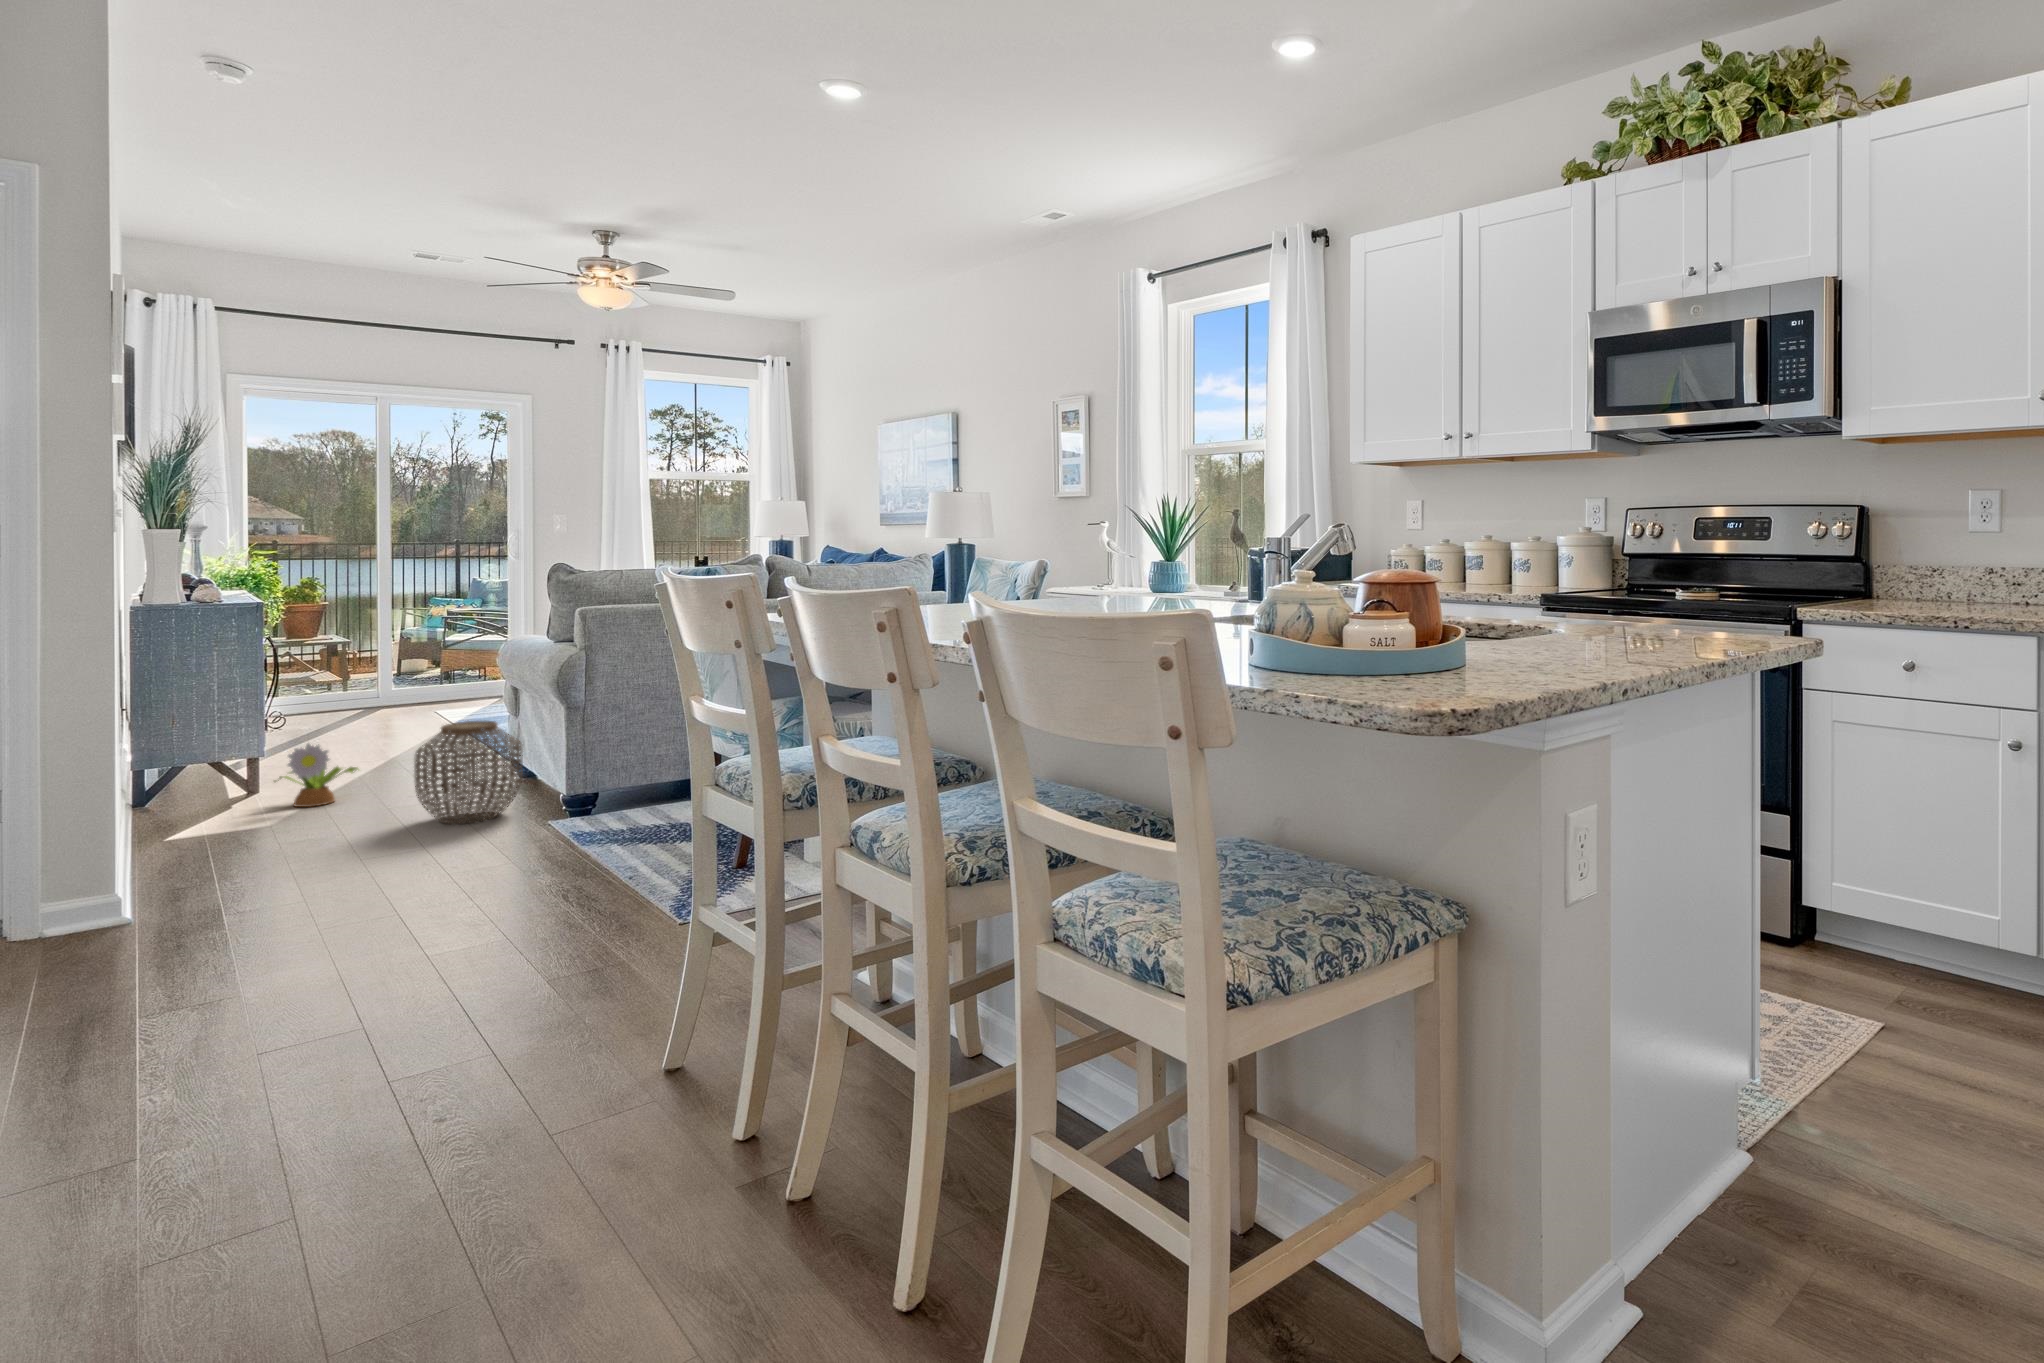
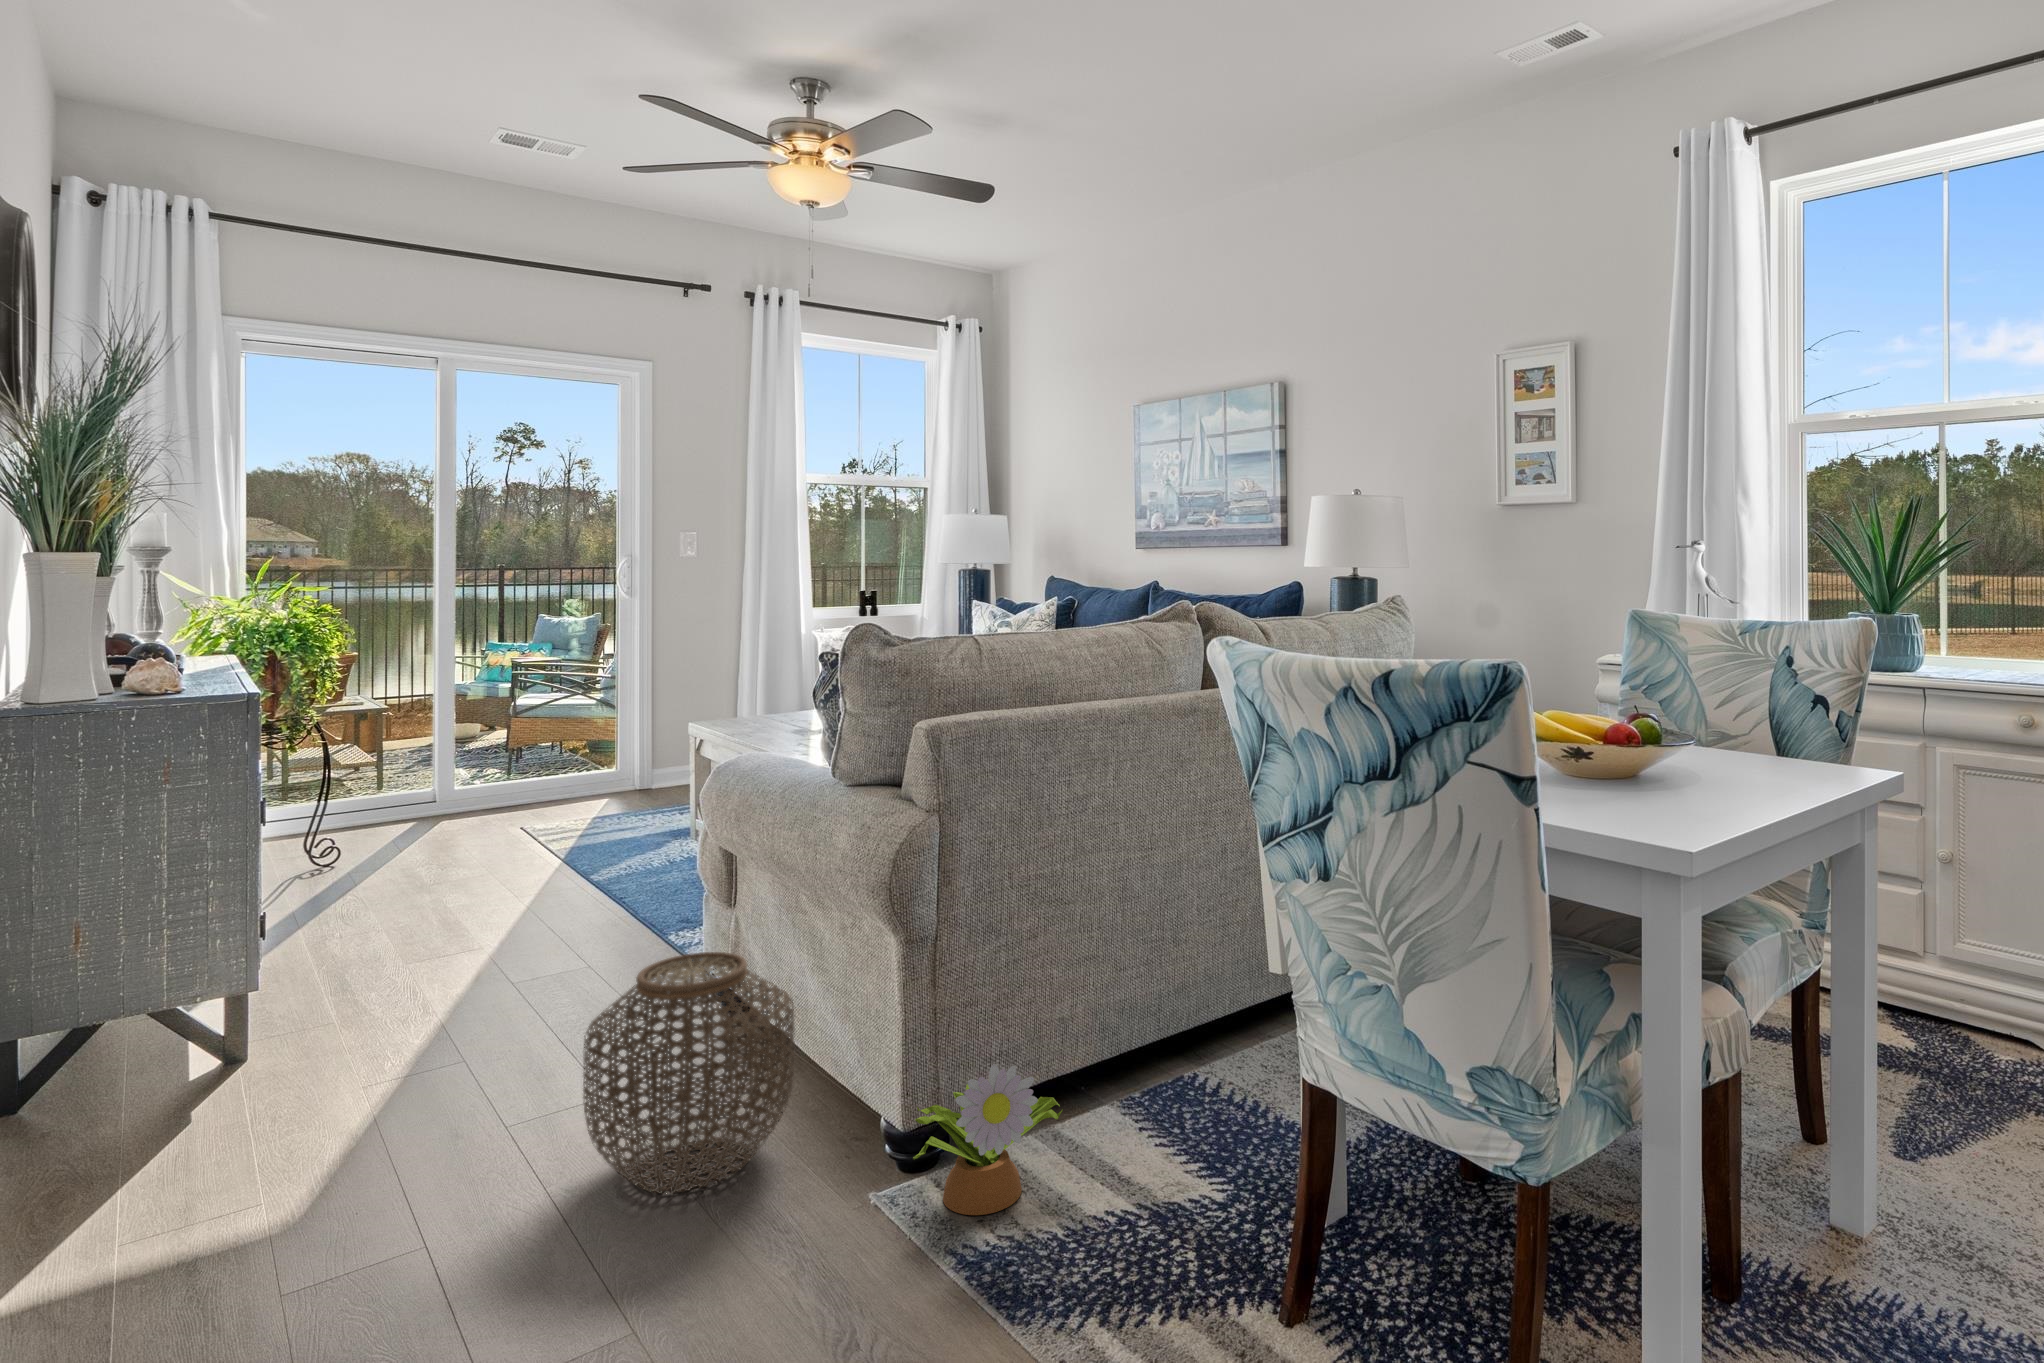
decorative plant: present [274,743,358,807] -> present [913,1064,1062,1215]

